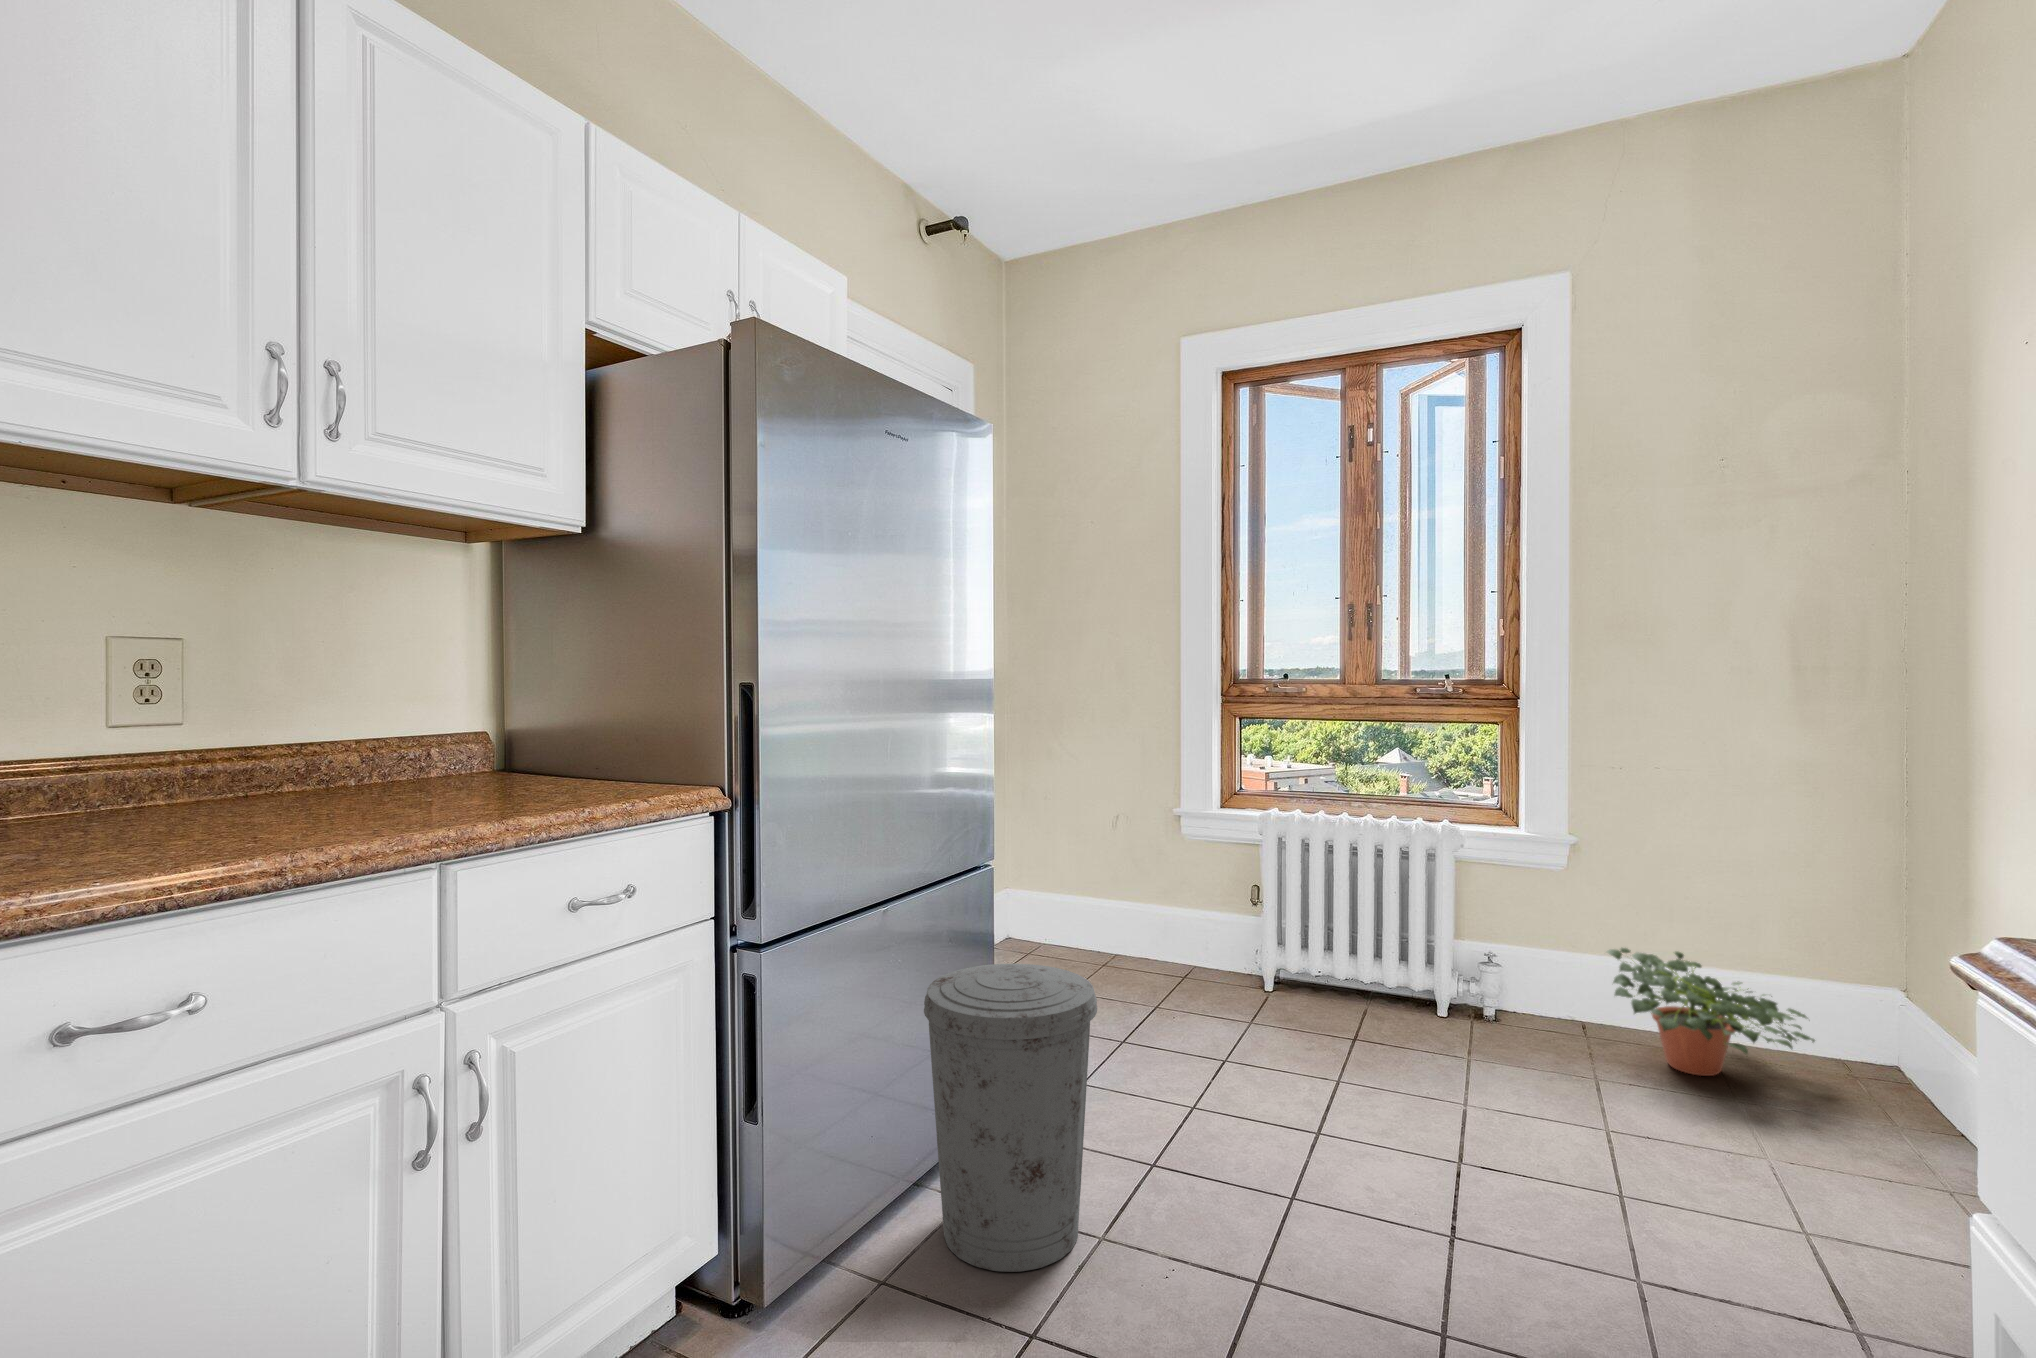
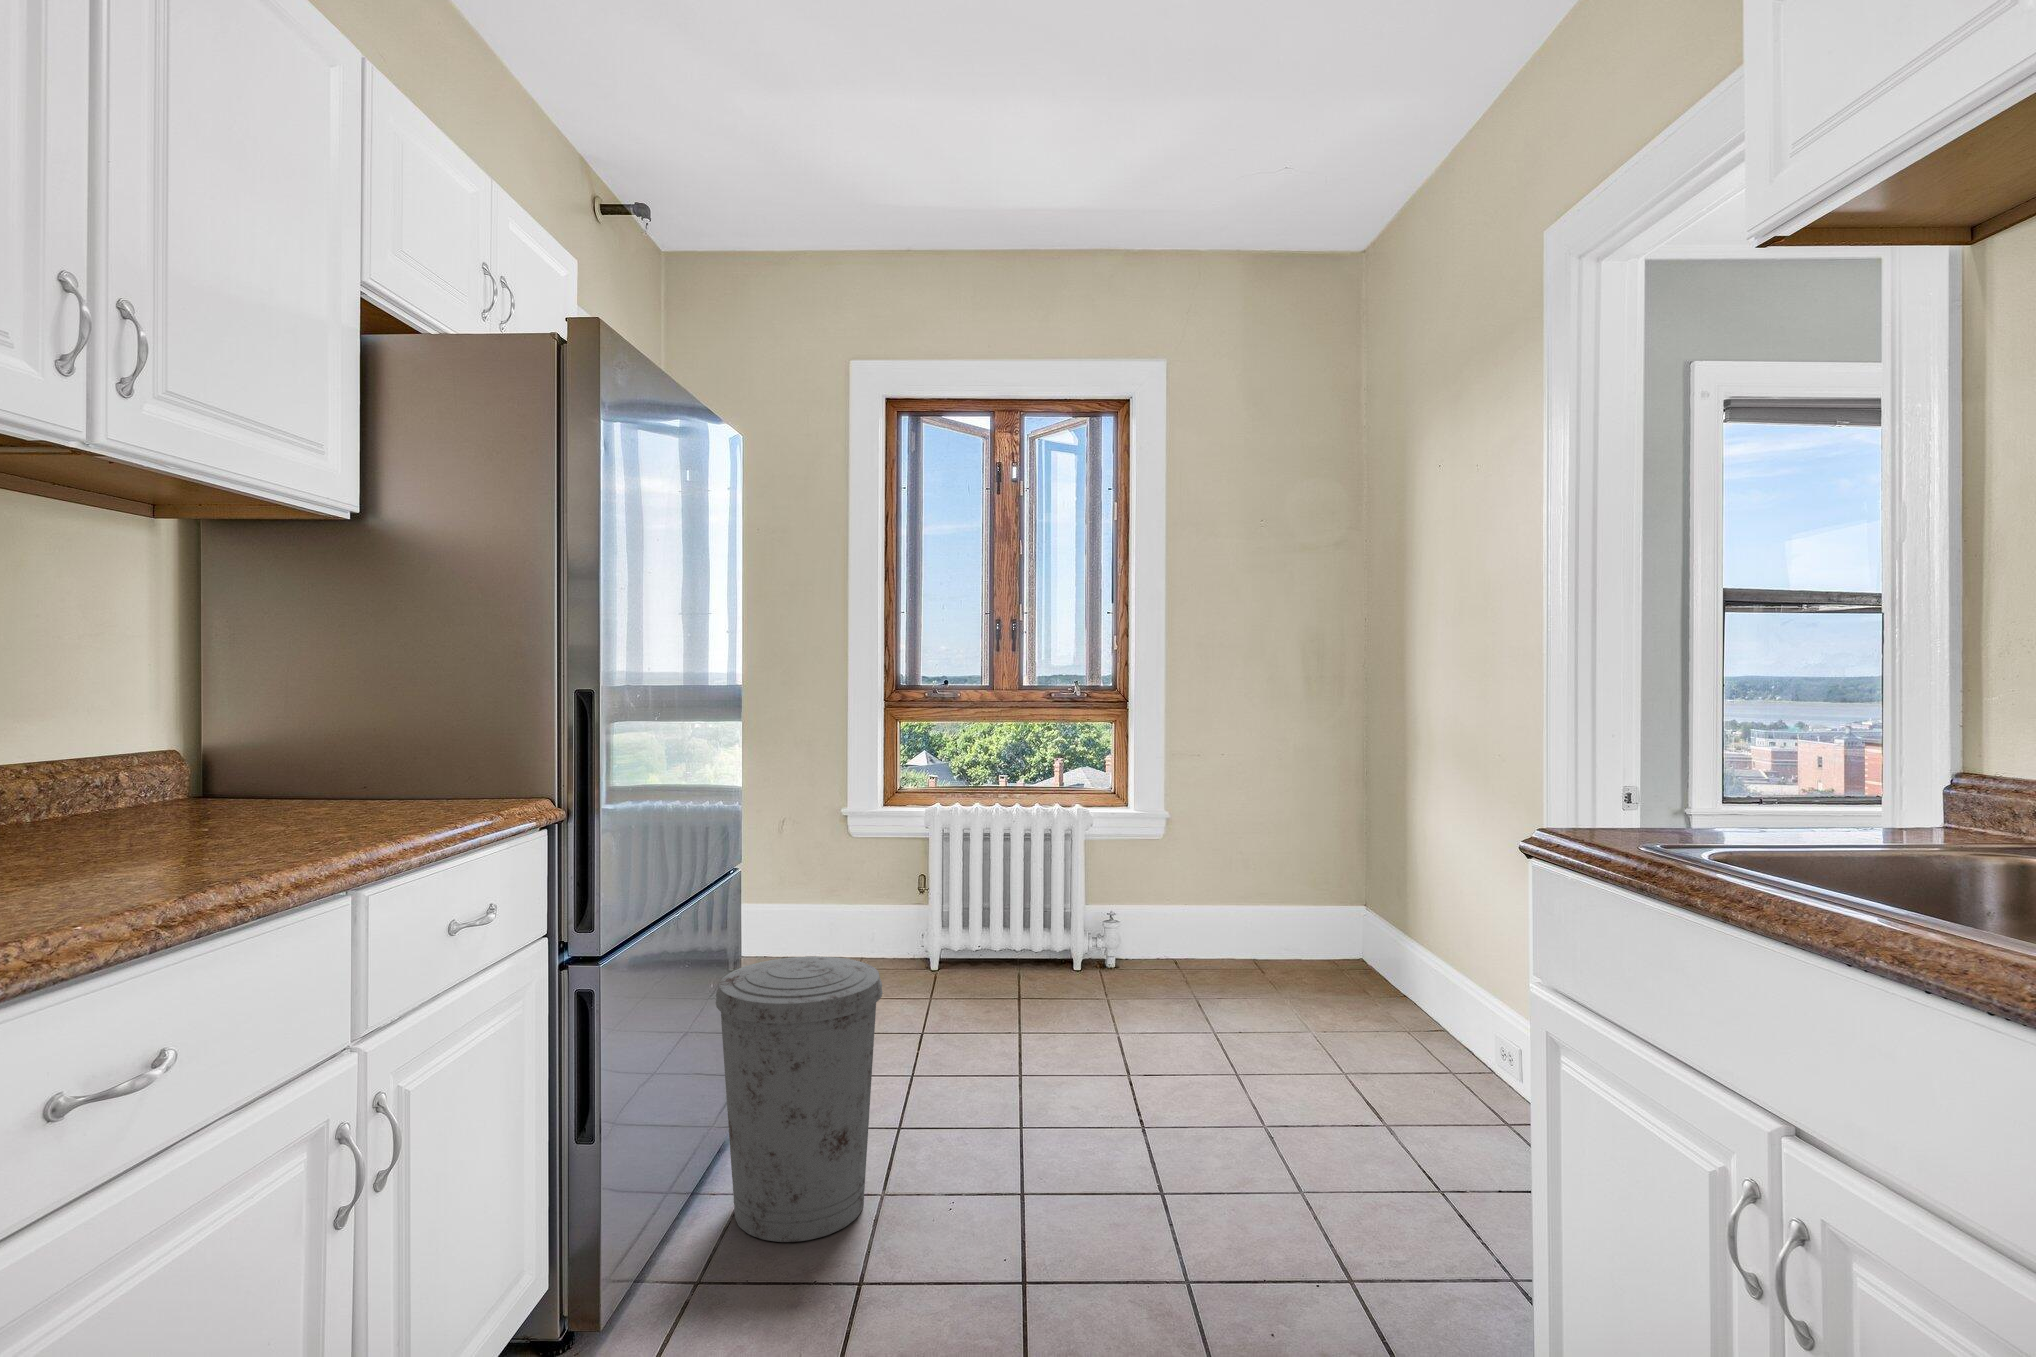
potted plant: present [1607,948,1815,1076] -> none [1196,896,1334,988]

